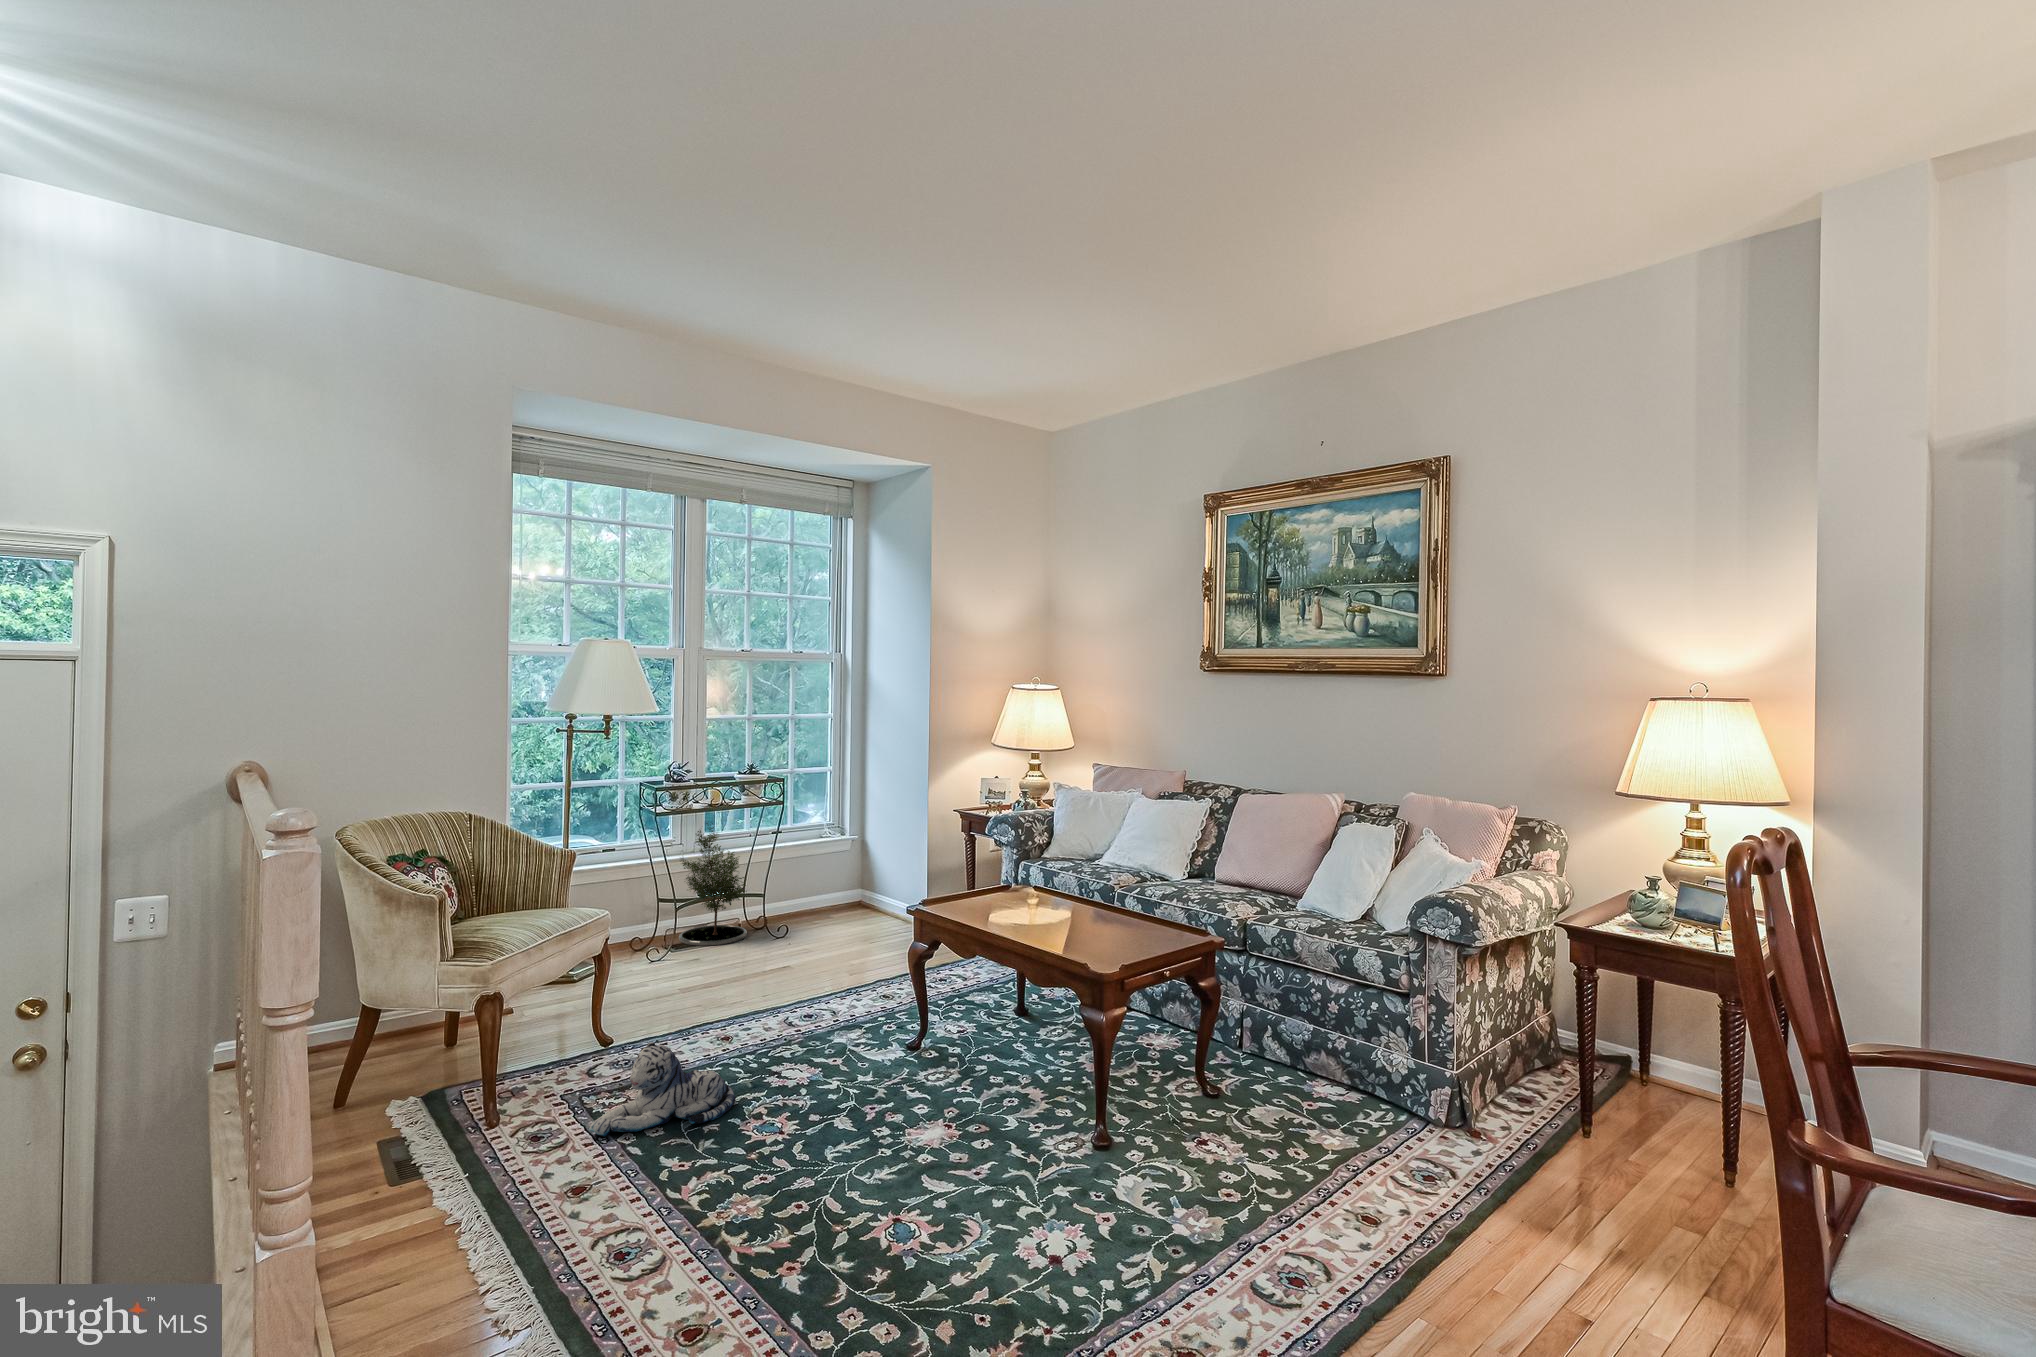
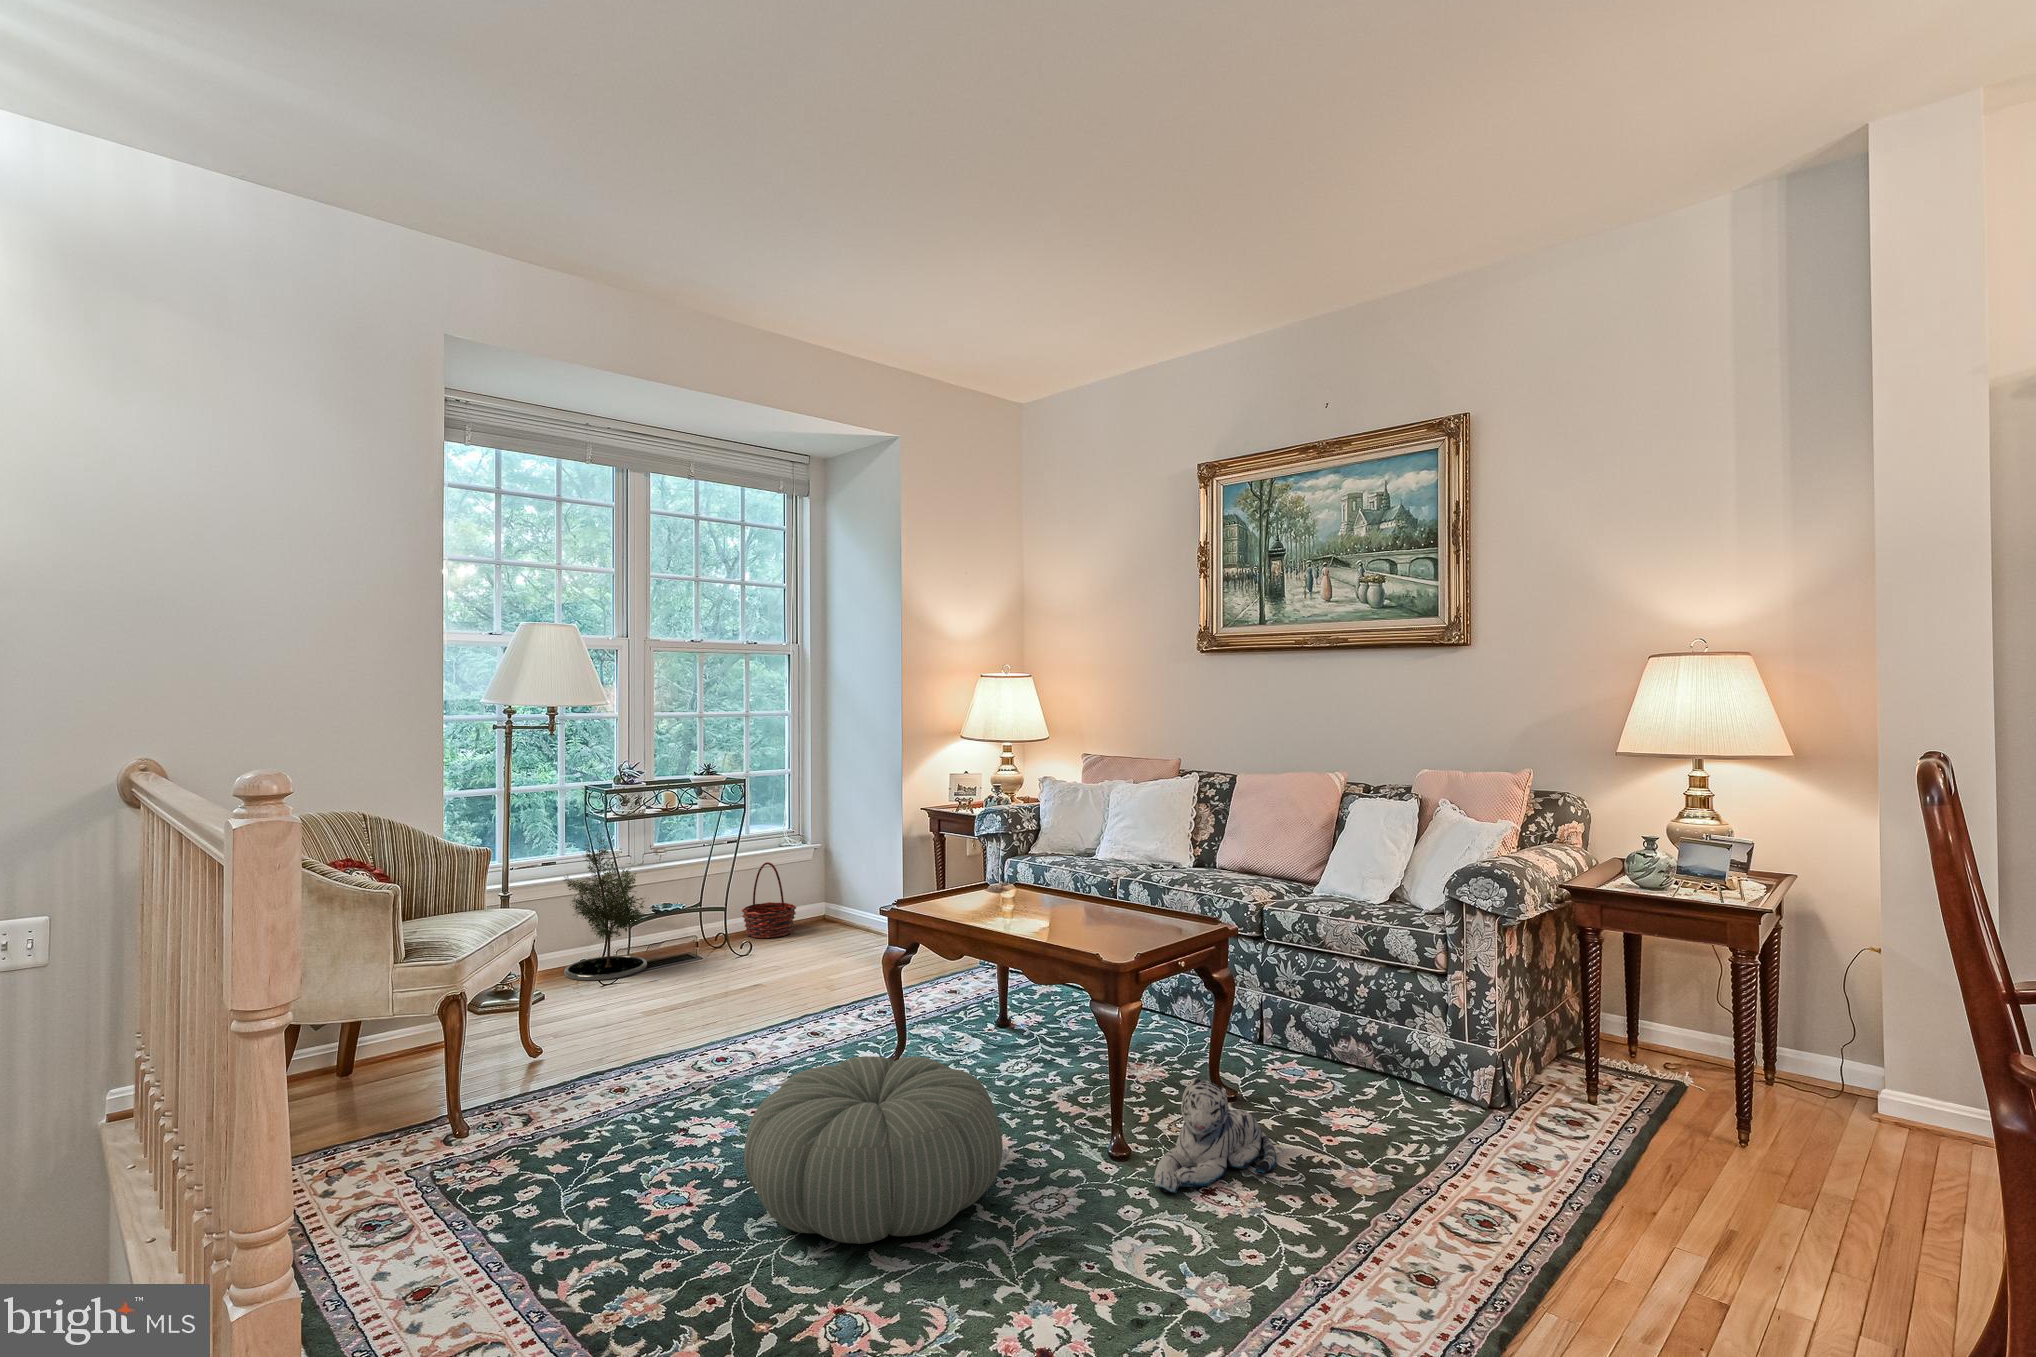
basket: none [827,849,874,914] -> present [742,862,796,938]
pouf: none [826,1020,1033,1169] -> present [744,1056,1003,1244]
plush toy: present [589,1042,735,1136] -> present [1153,1078,1276,1193]

